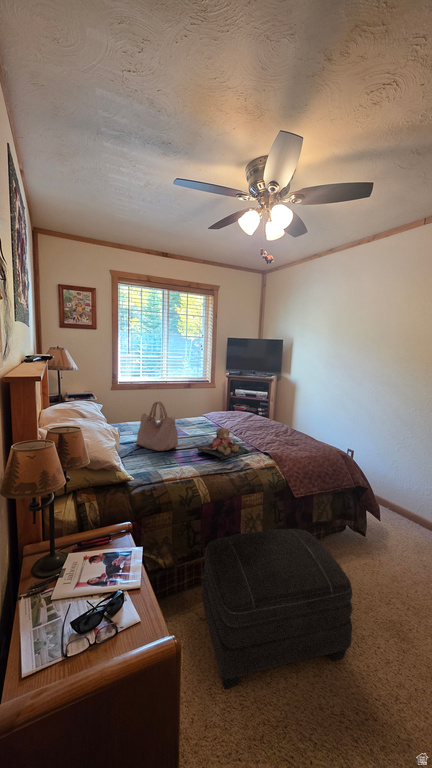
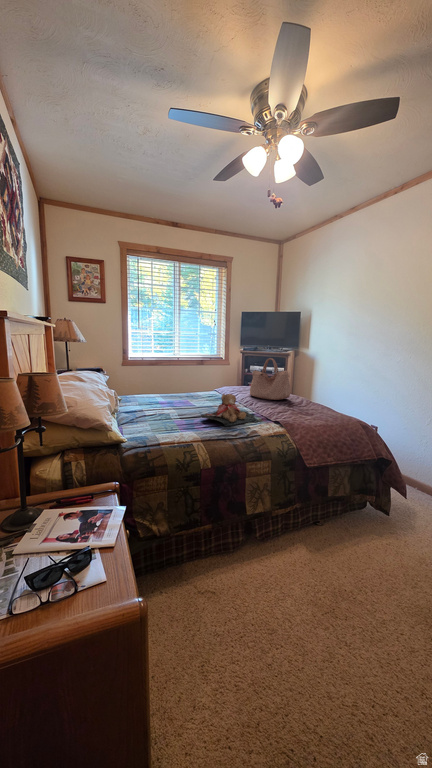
handbag: present [137,401,178,451] -> present [250,358,291,400]
ottoman: present [202,529,353,689] -> none [201,498,369,665]

